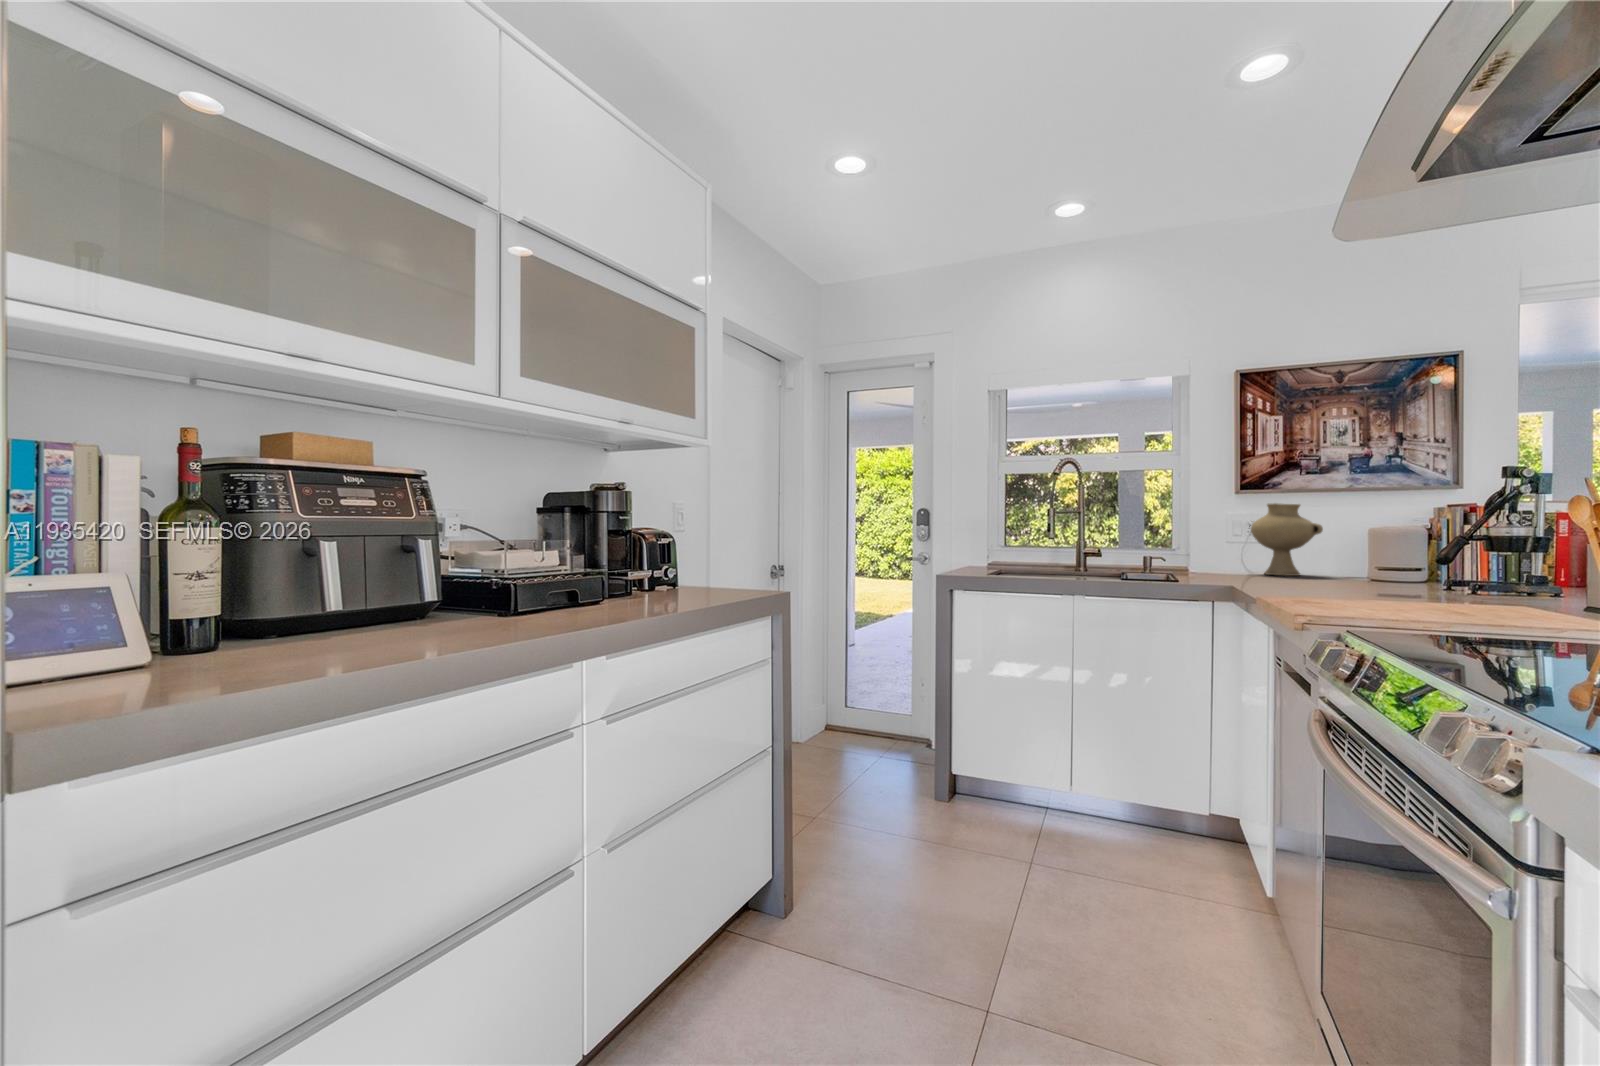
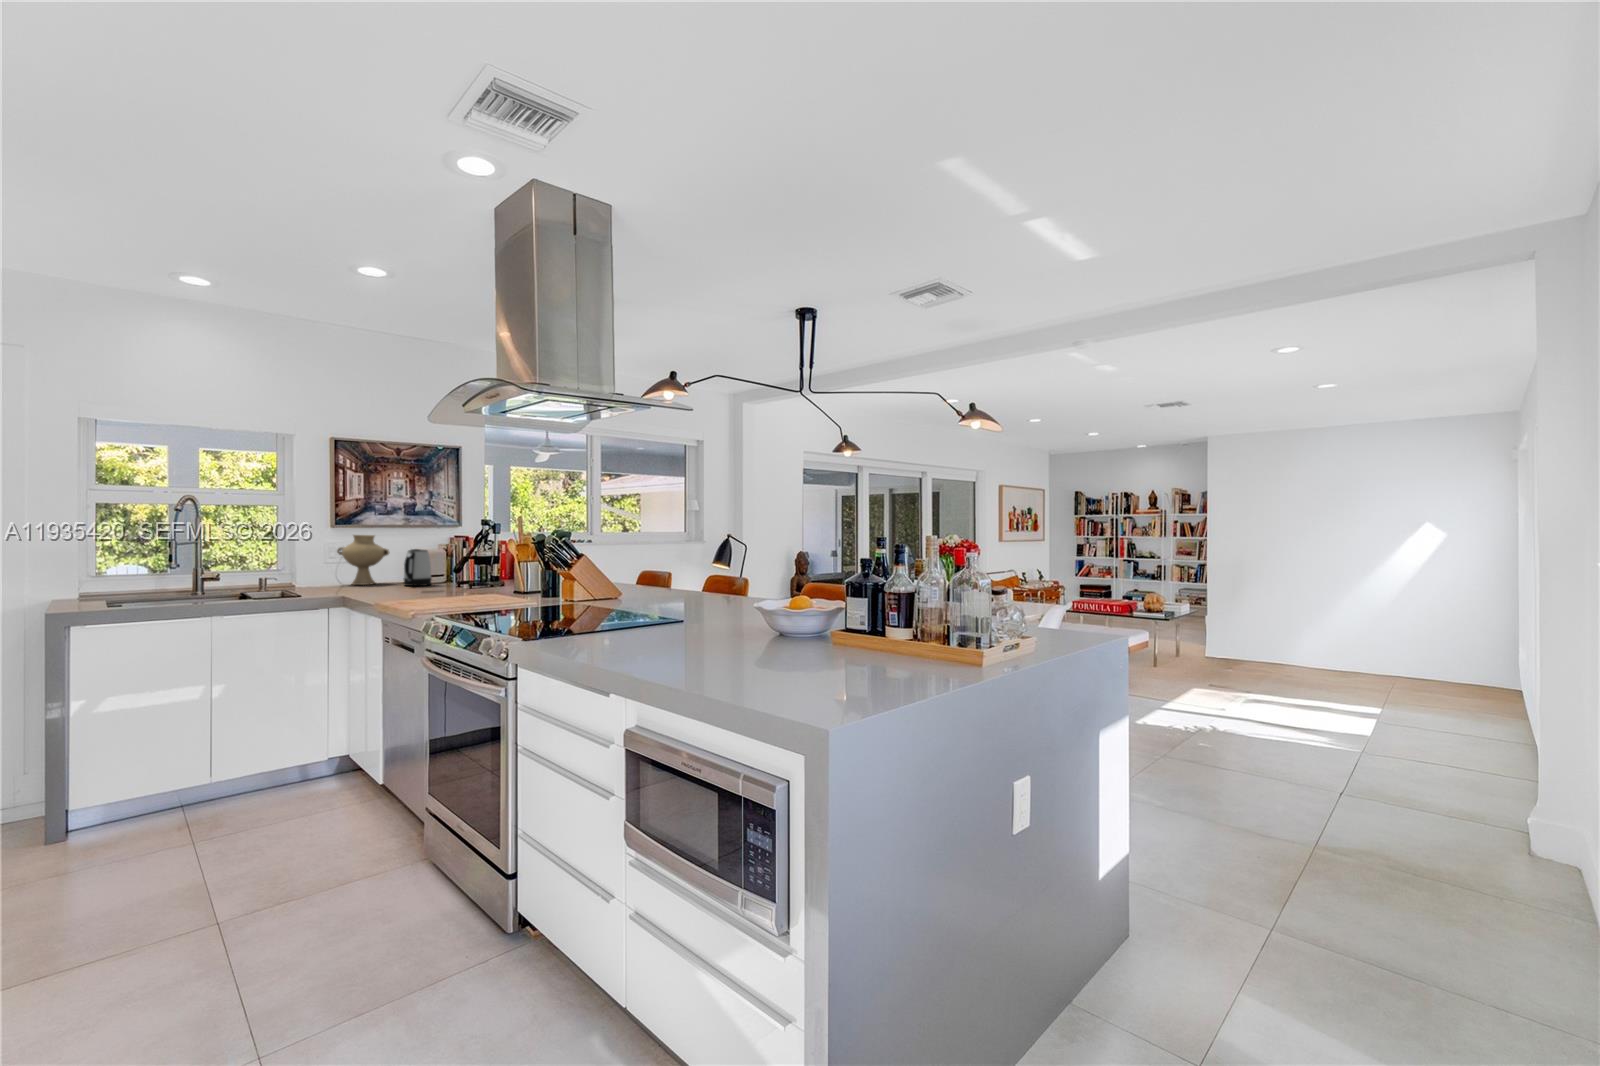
kettle: none [1341,523,1394,583] -> present [404,549,431,586]

